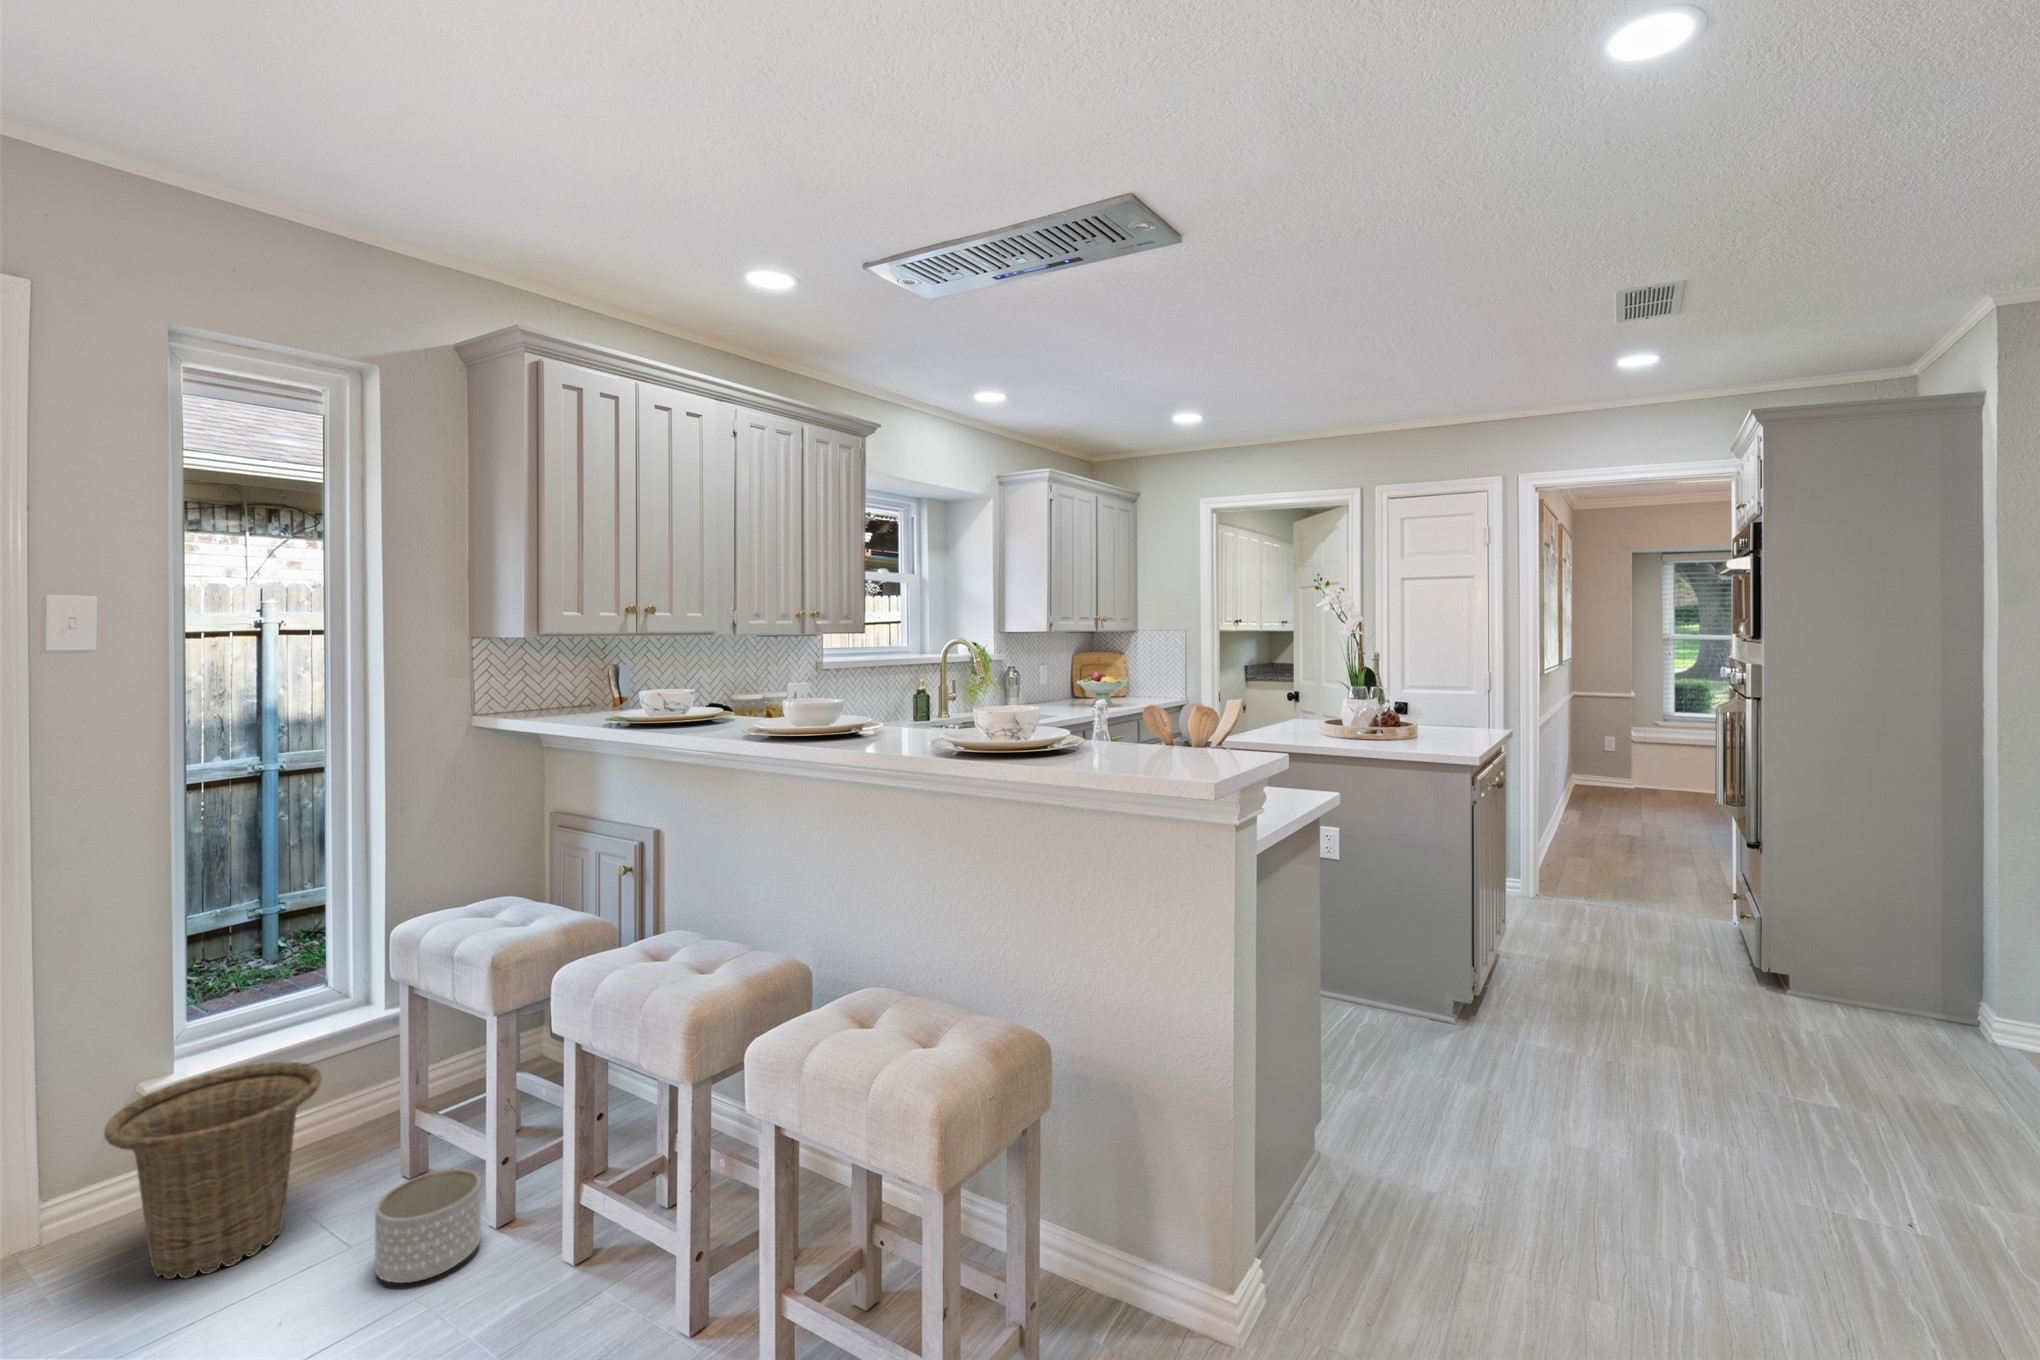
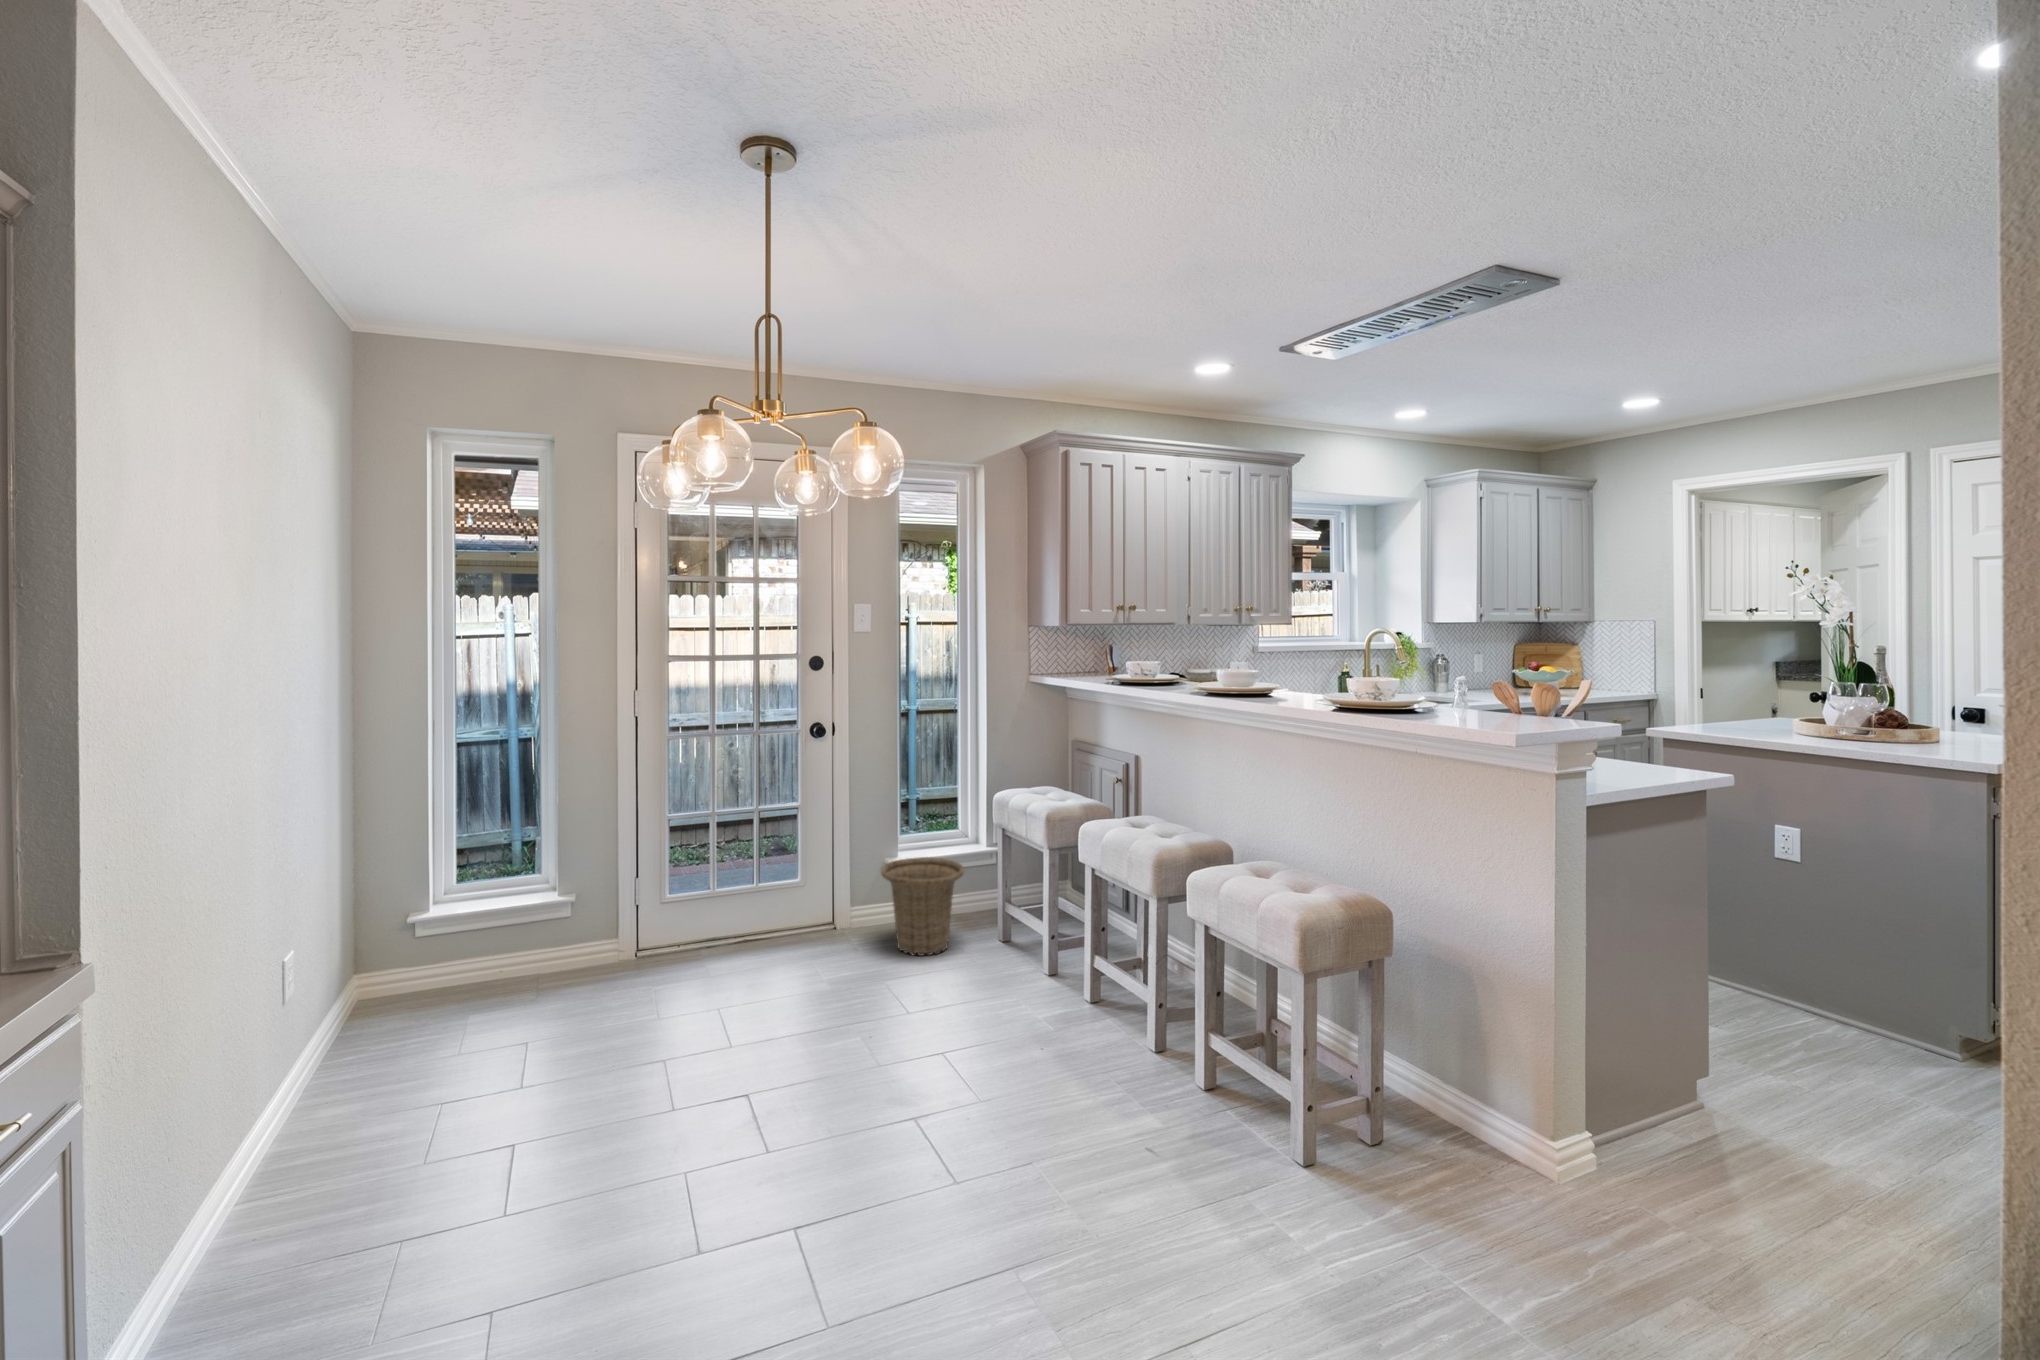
planter: present [375,1169,481,1283] -> none [993,932,1042,986]

